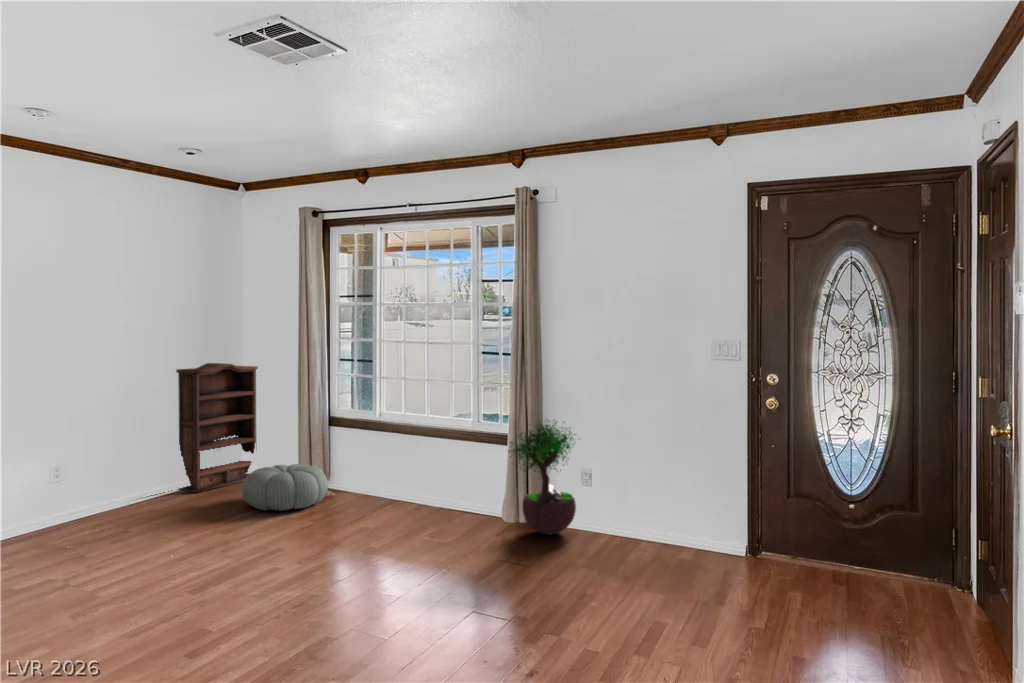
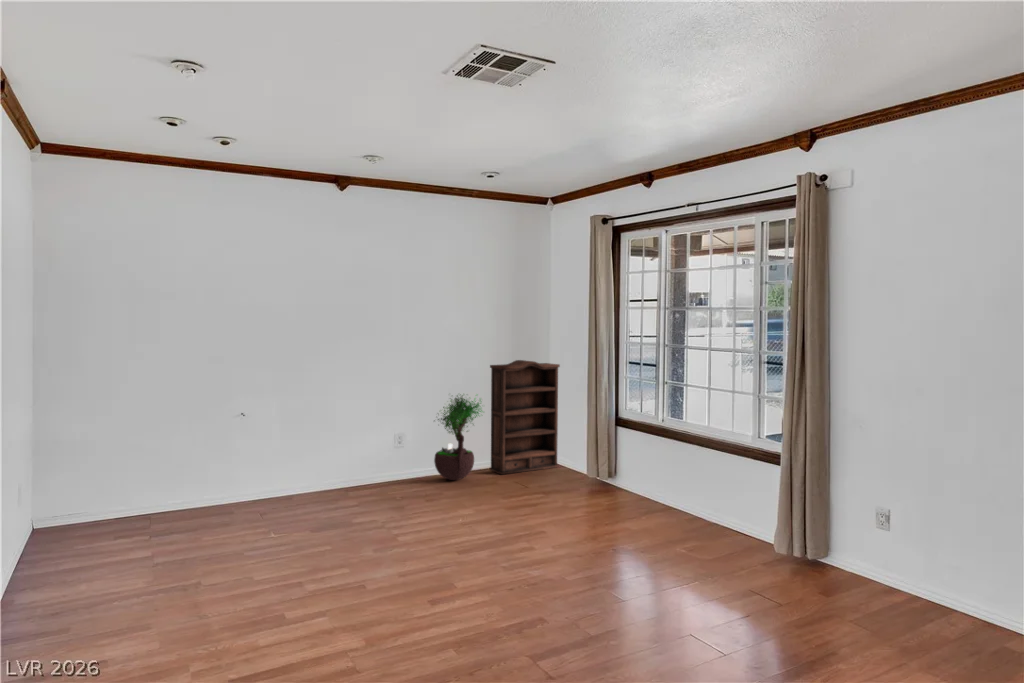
potted tree: present [508,419,576,534] -> present [434,395,482,480]
pouf: present [242,464,328,511] -> none [529,459,605,503]

